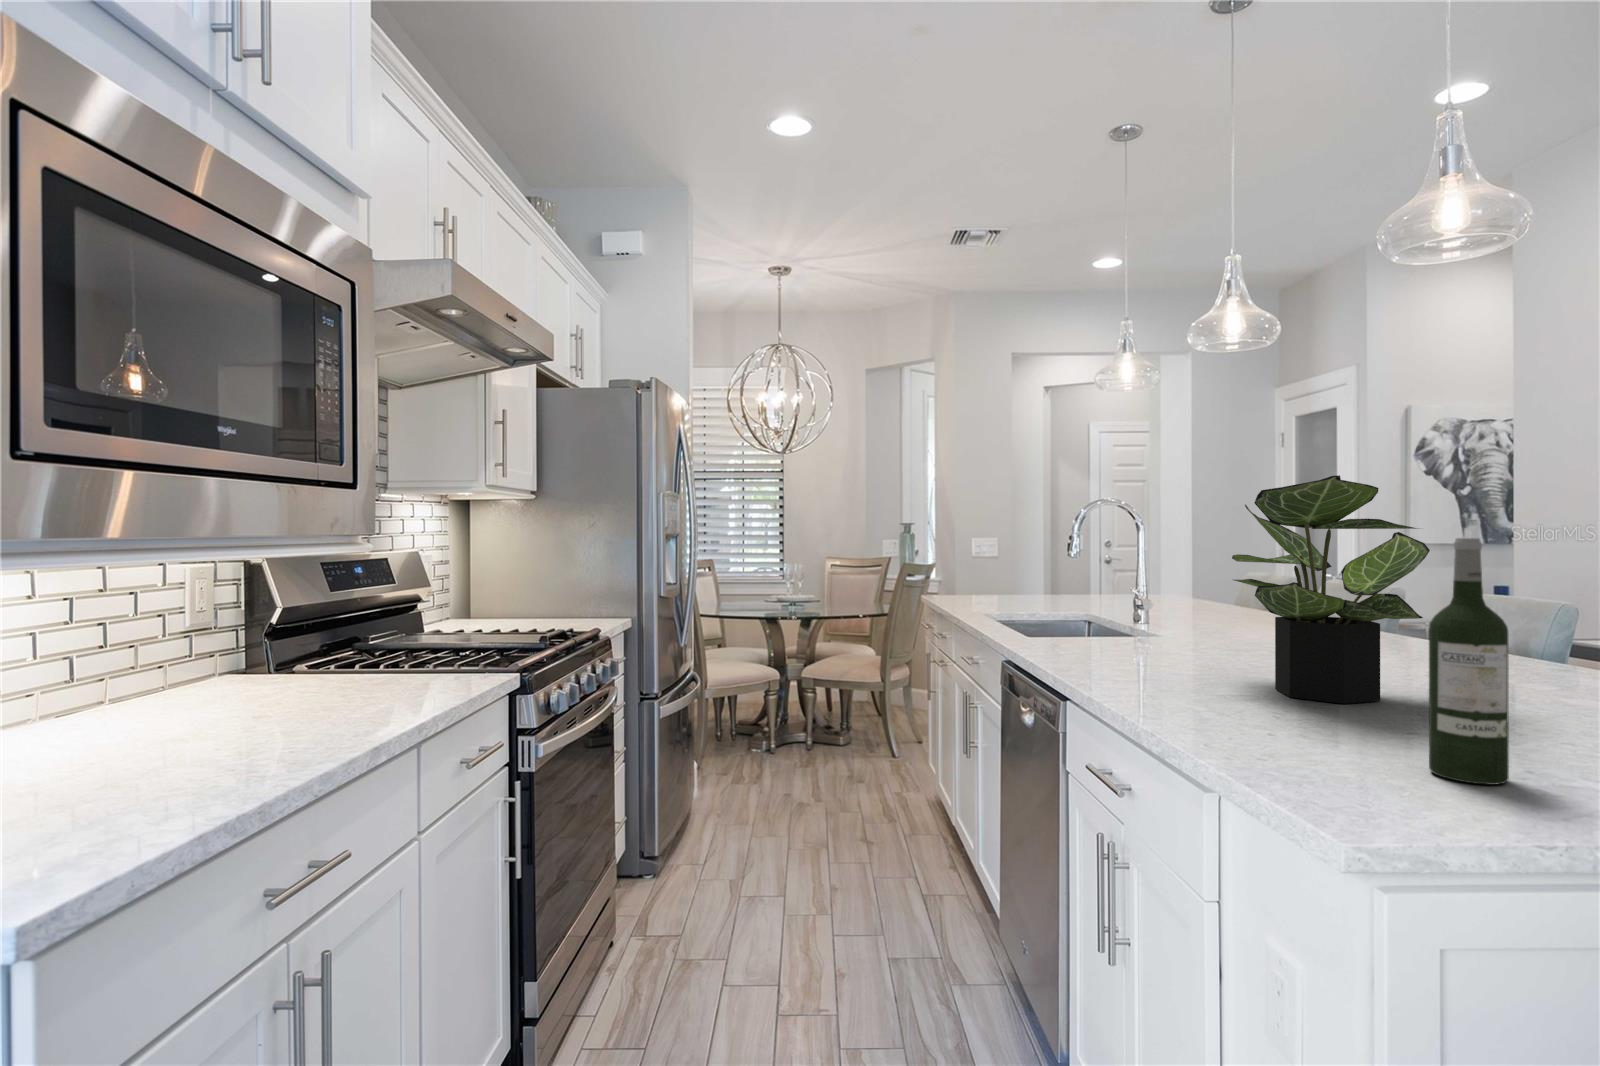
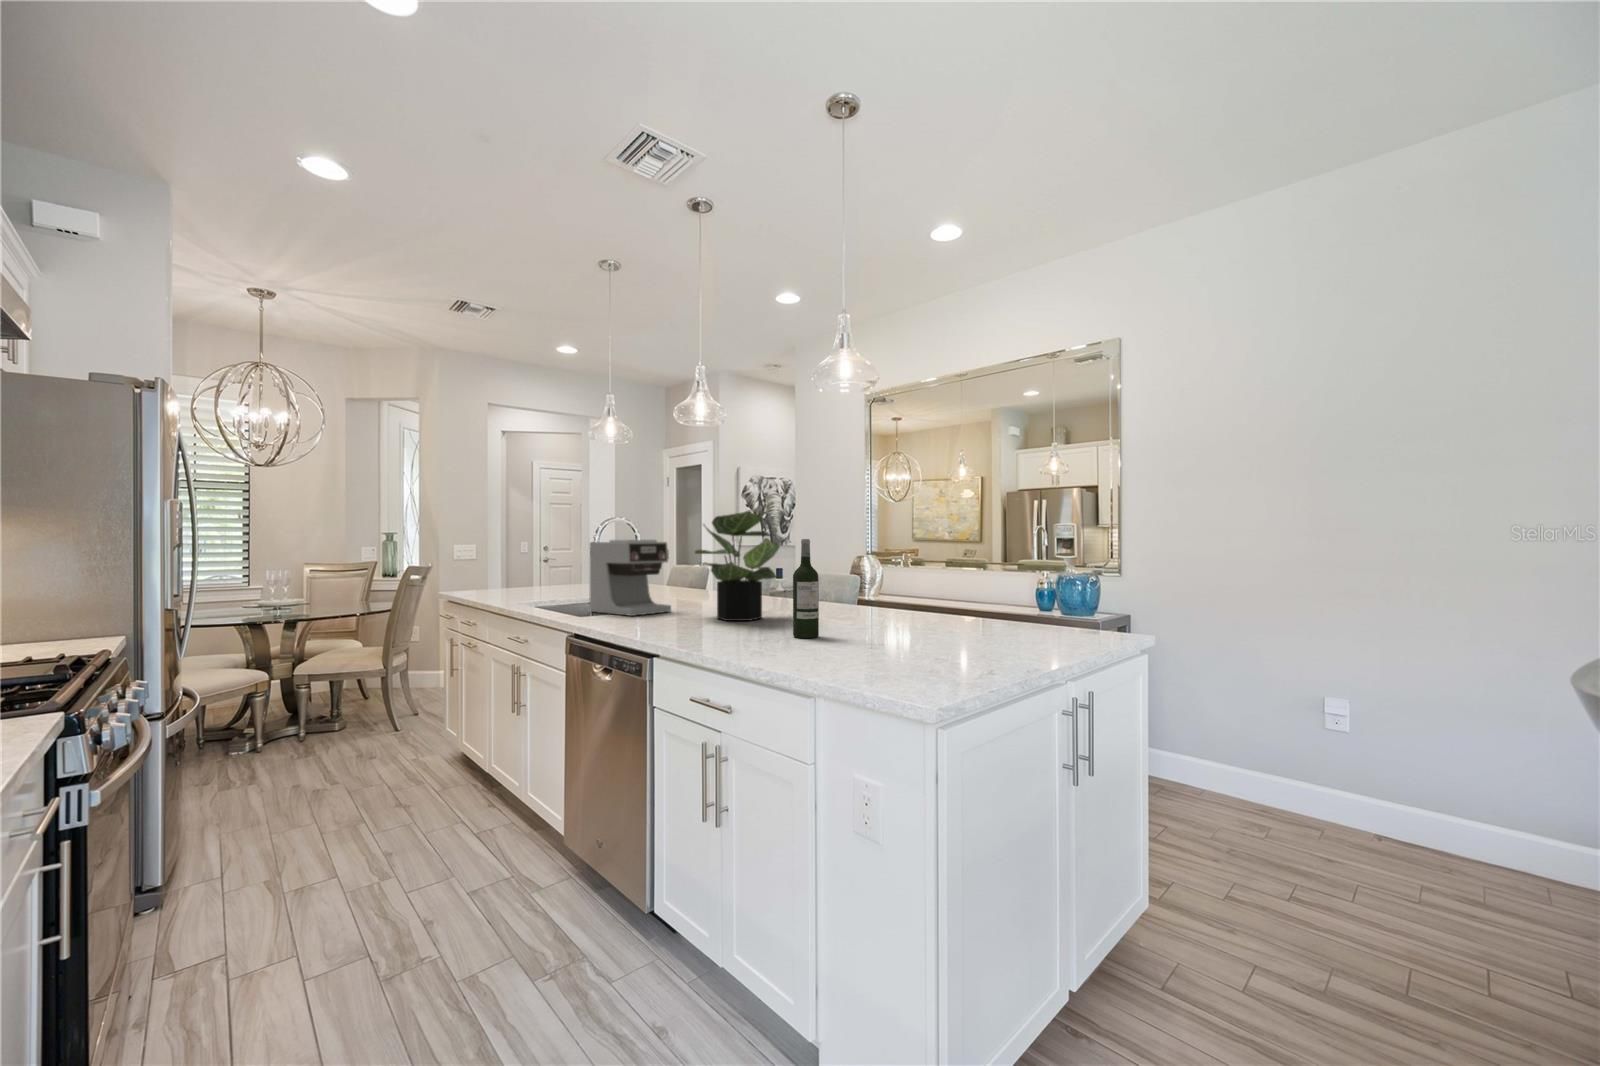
coffee maker: none [1063,534,1199,663] -> present [590,539,671,616]

